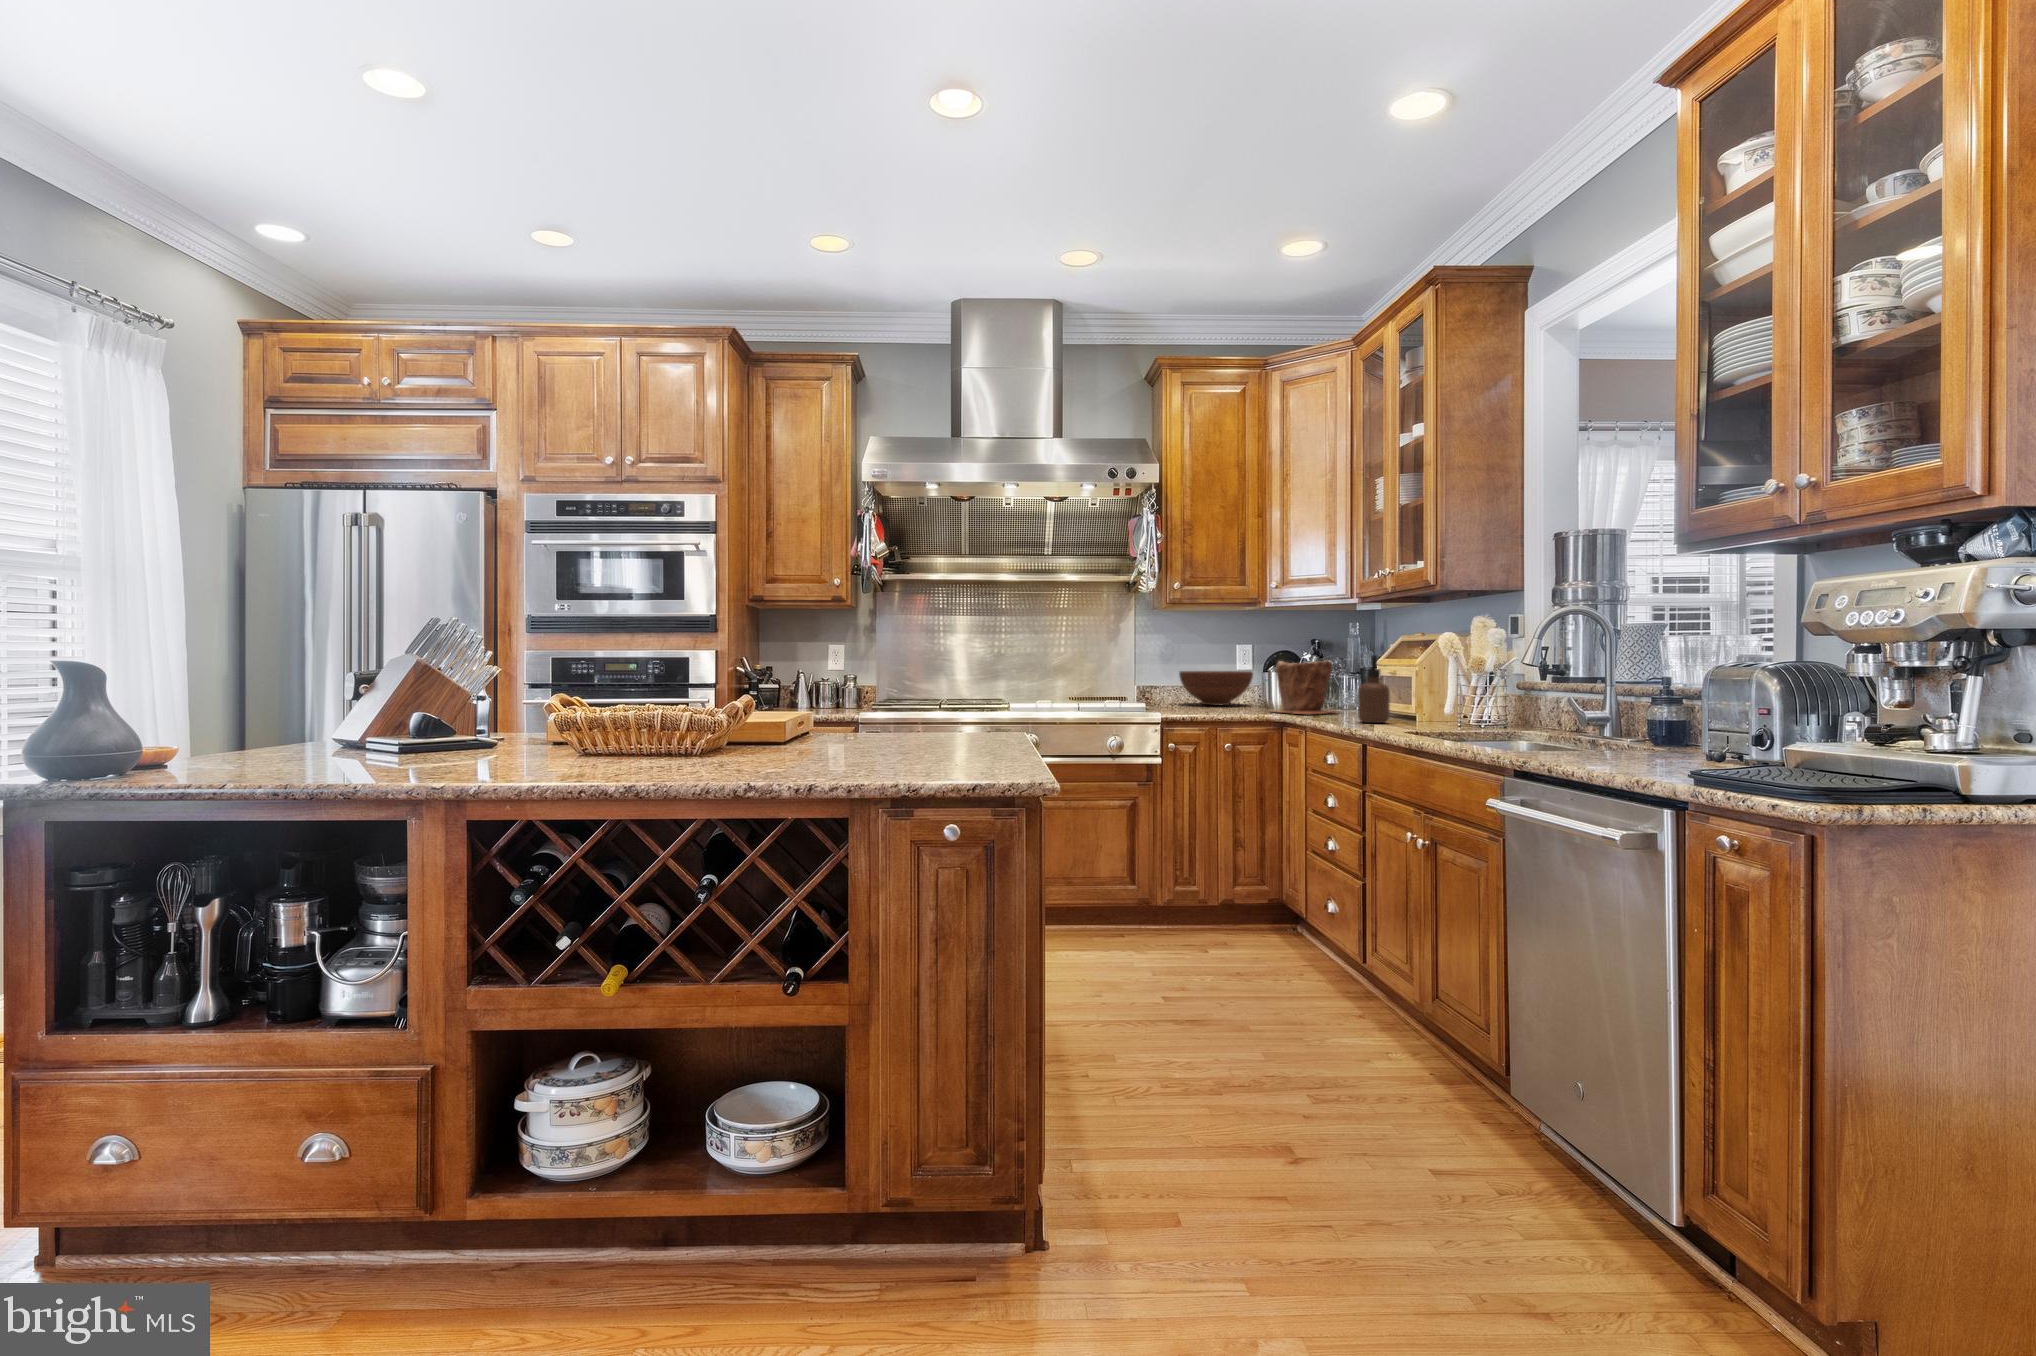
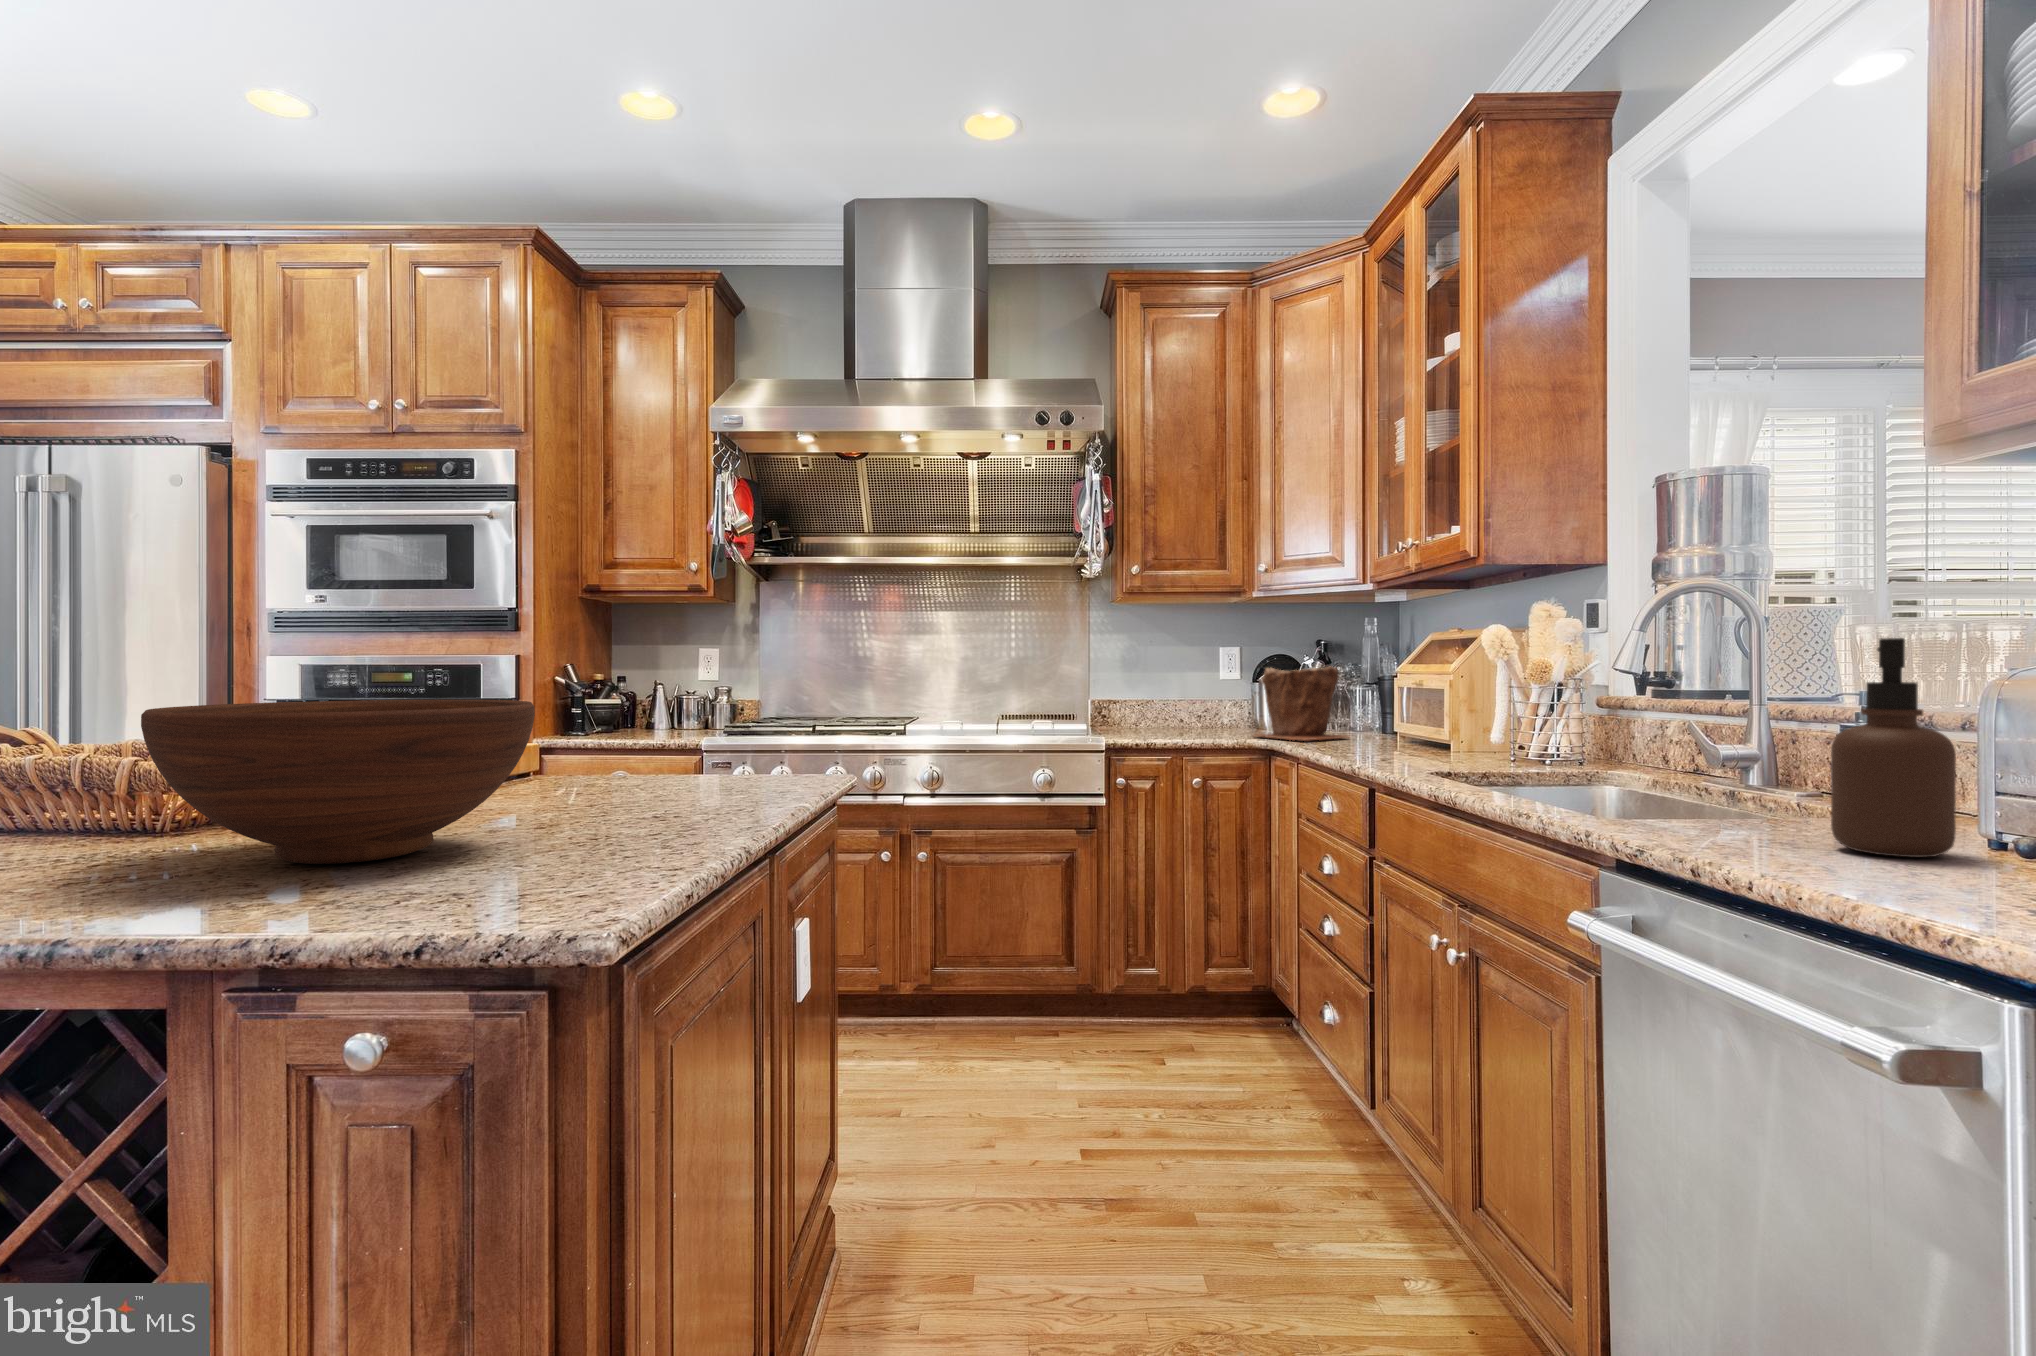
soap dispenser: present [1358,655,1390,723] -> present [1831,638,1956,857]
fruit bowl: present [1179,671,1253,705] -> present [141,700,535,864]

